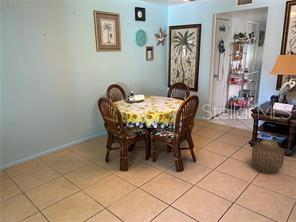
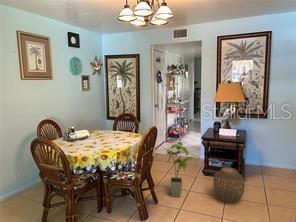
house plant: none [208,112,237,160] -> present [166,142,194,197]

